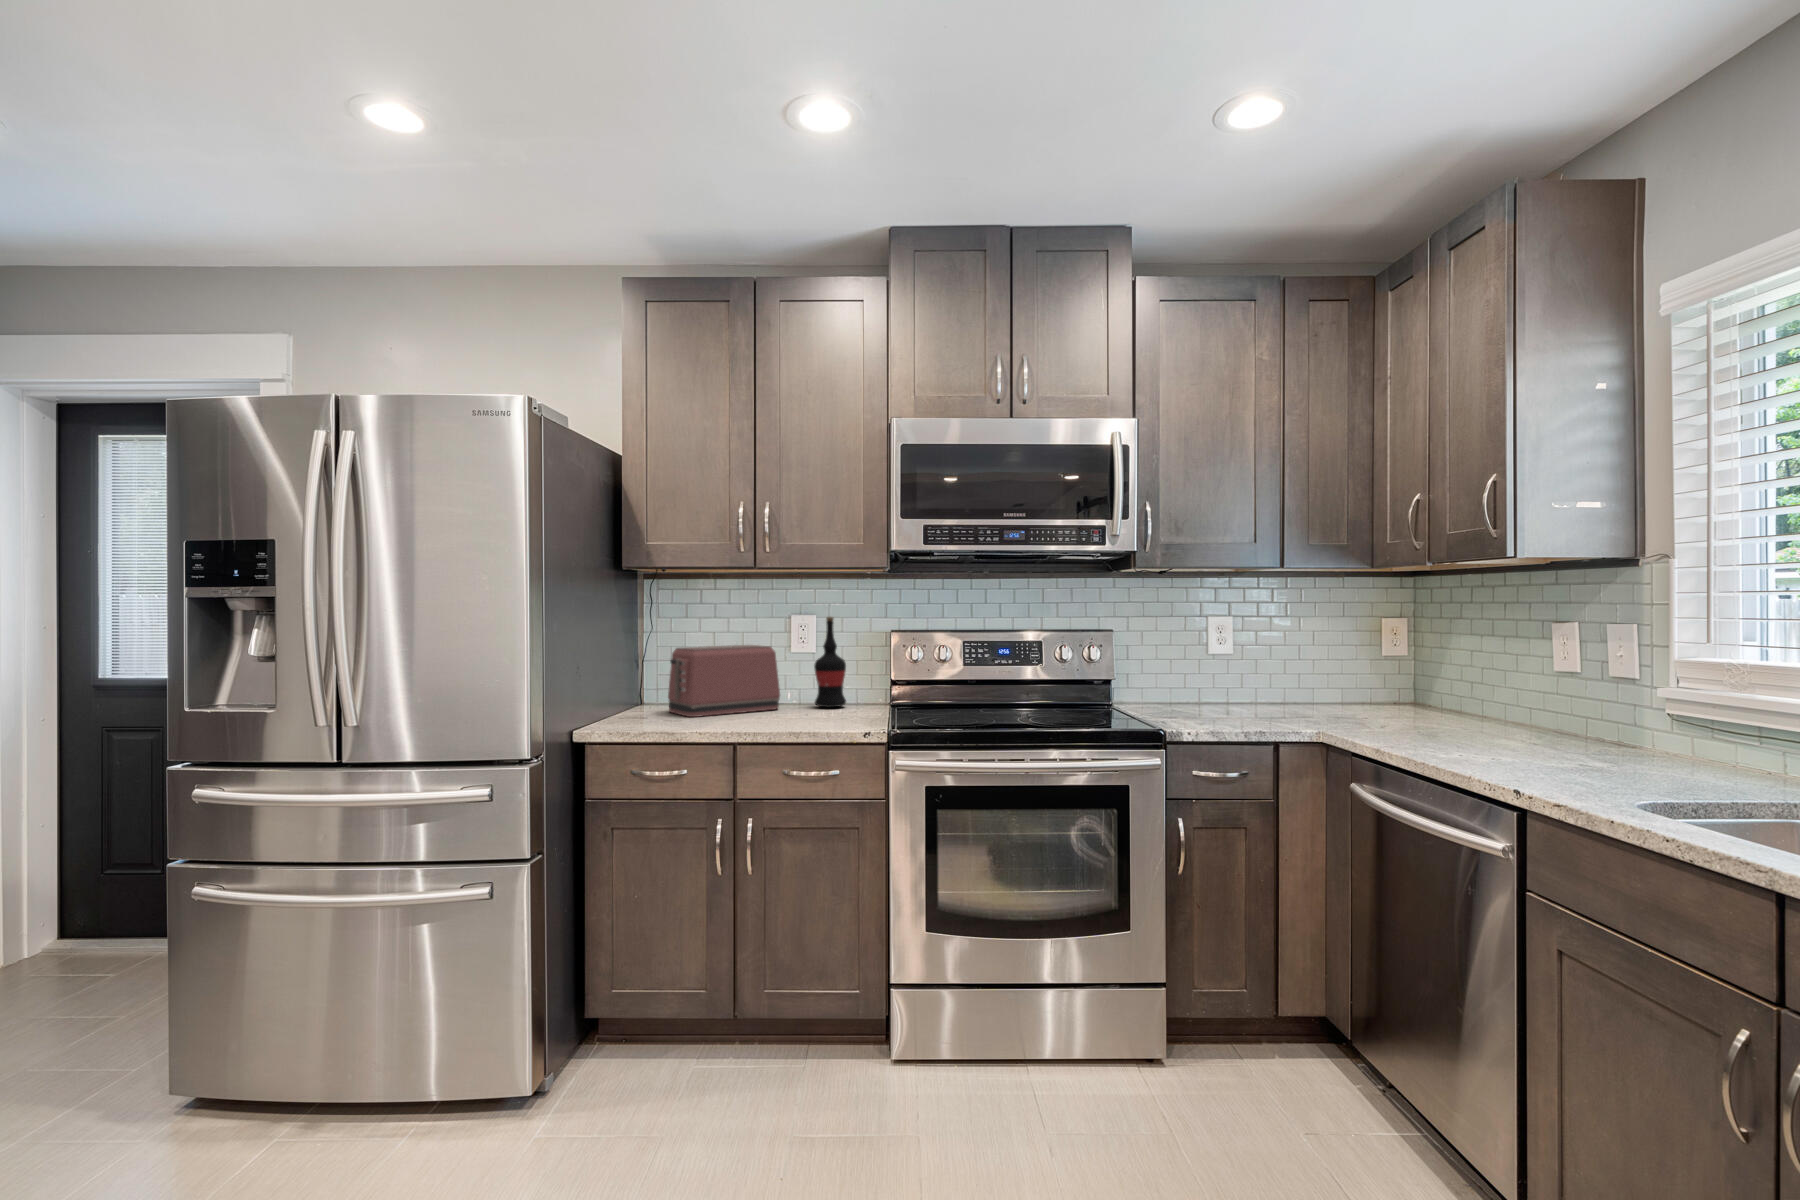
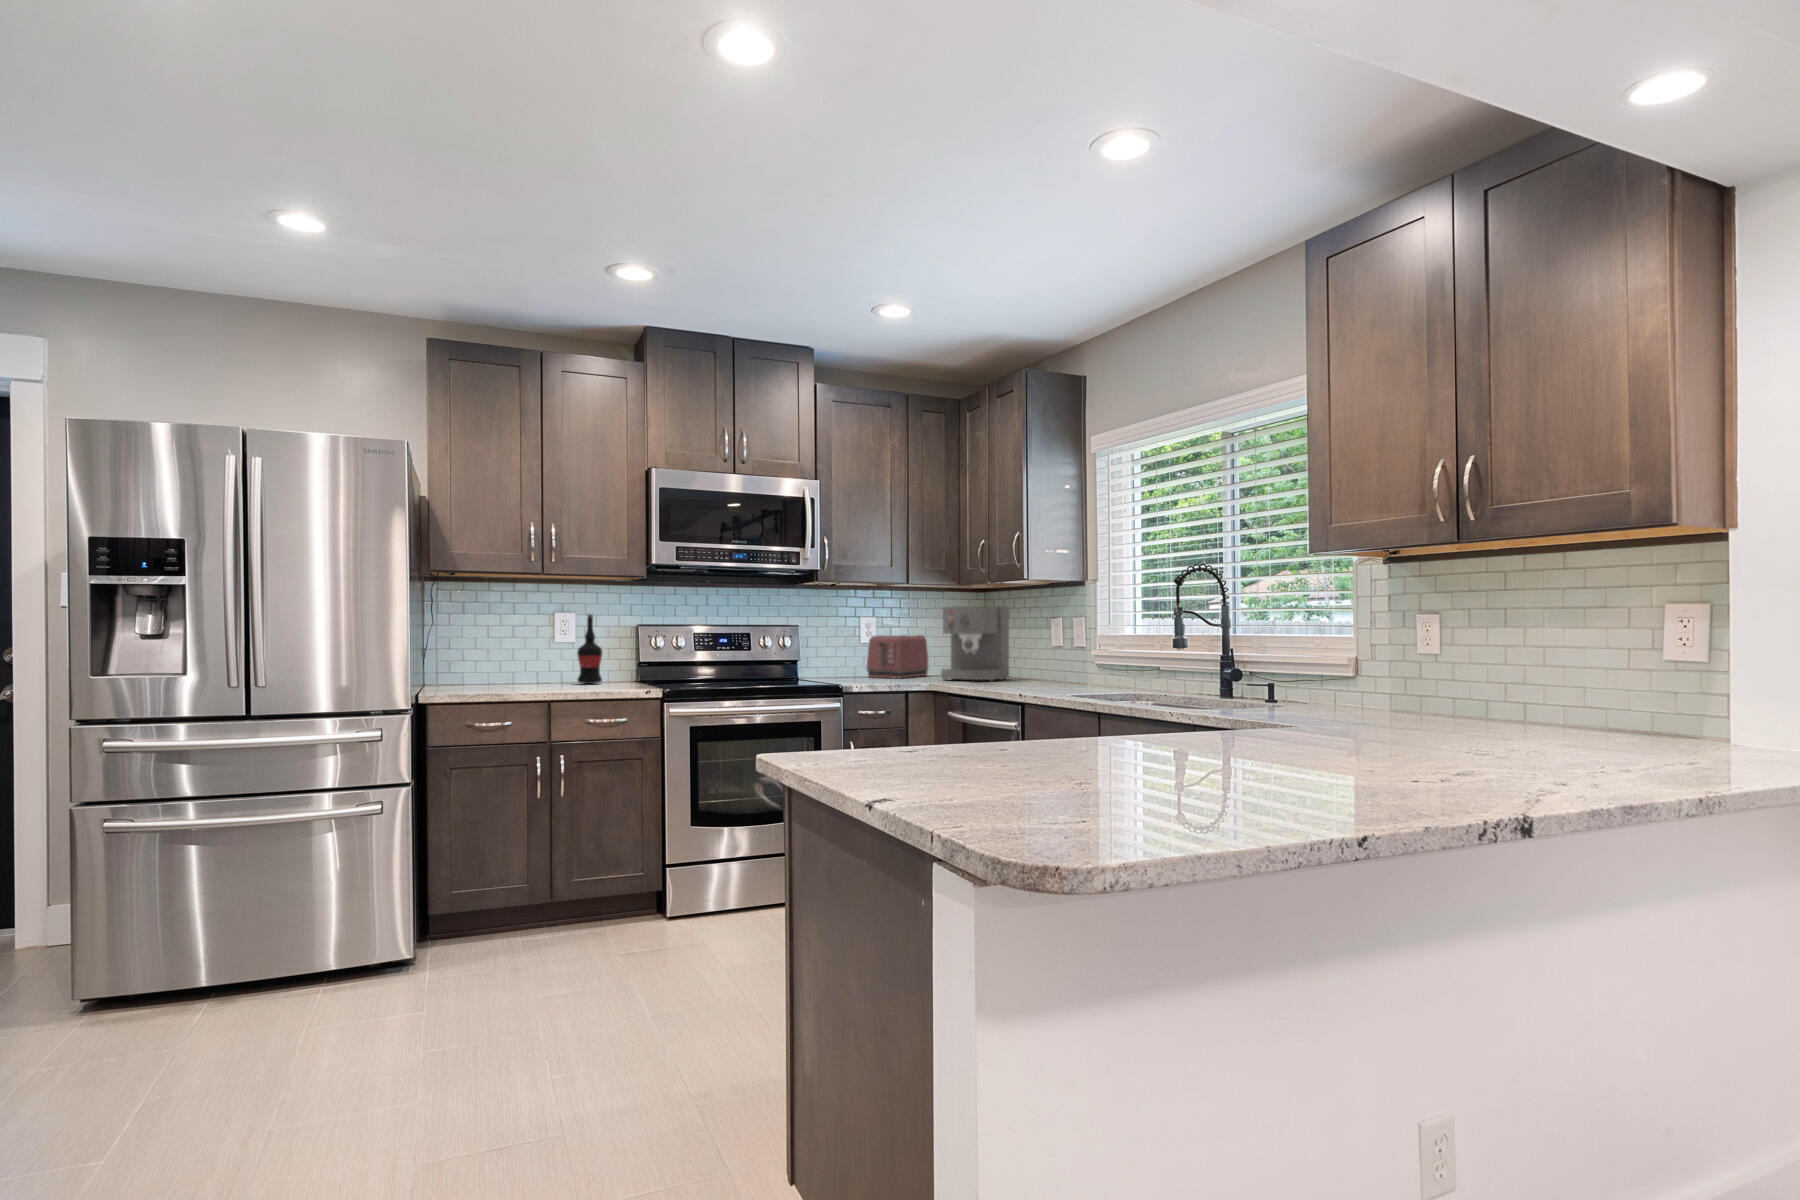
coffee maker: none [1341,602,1466,729] -> present [941,606,1009,681]
toaster: present [668,645,780,717] -> present [867,635,928,679]

